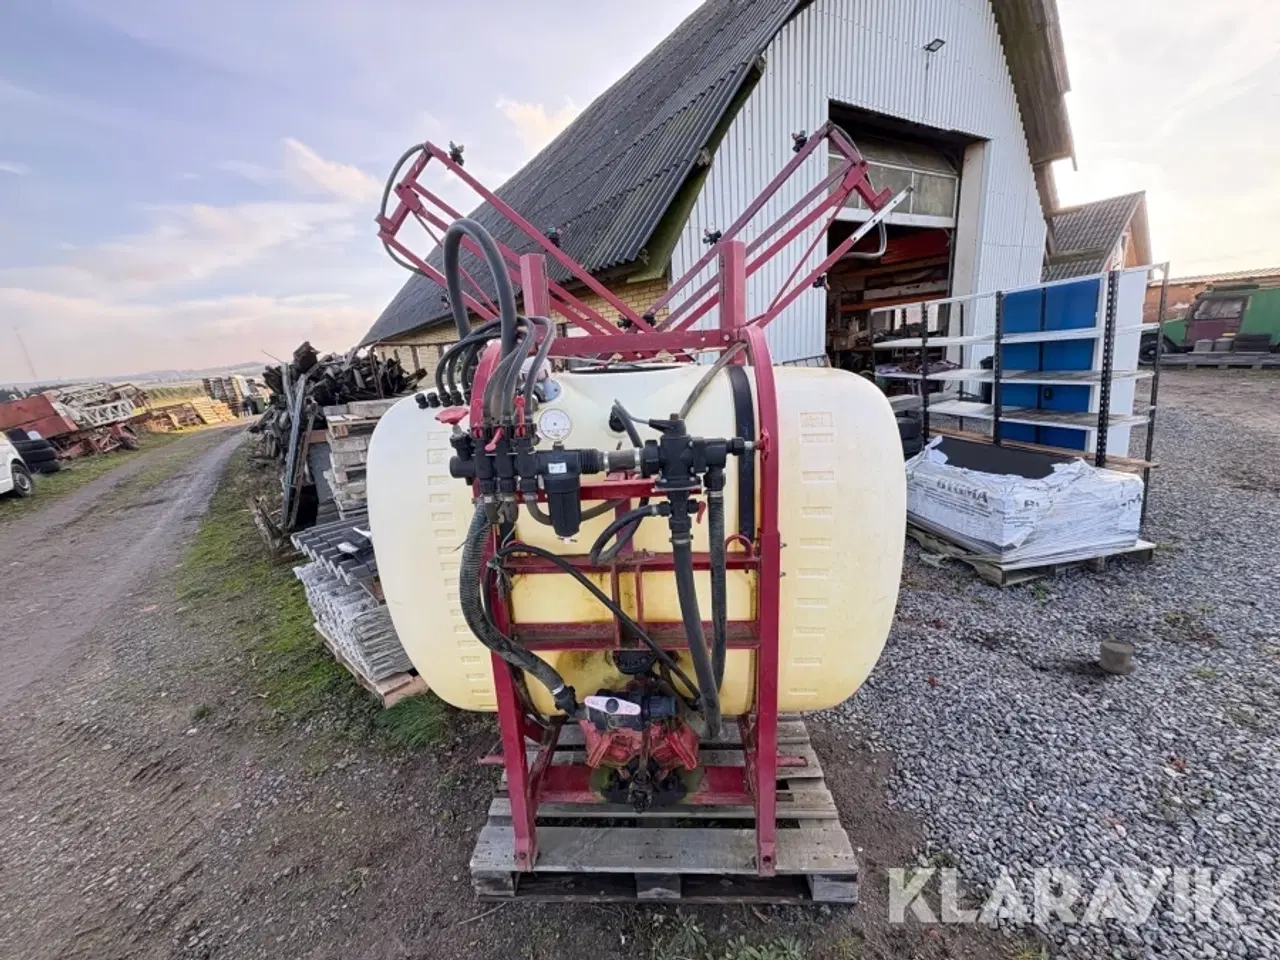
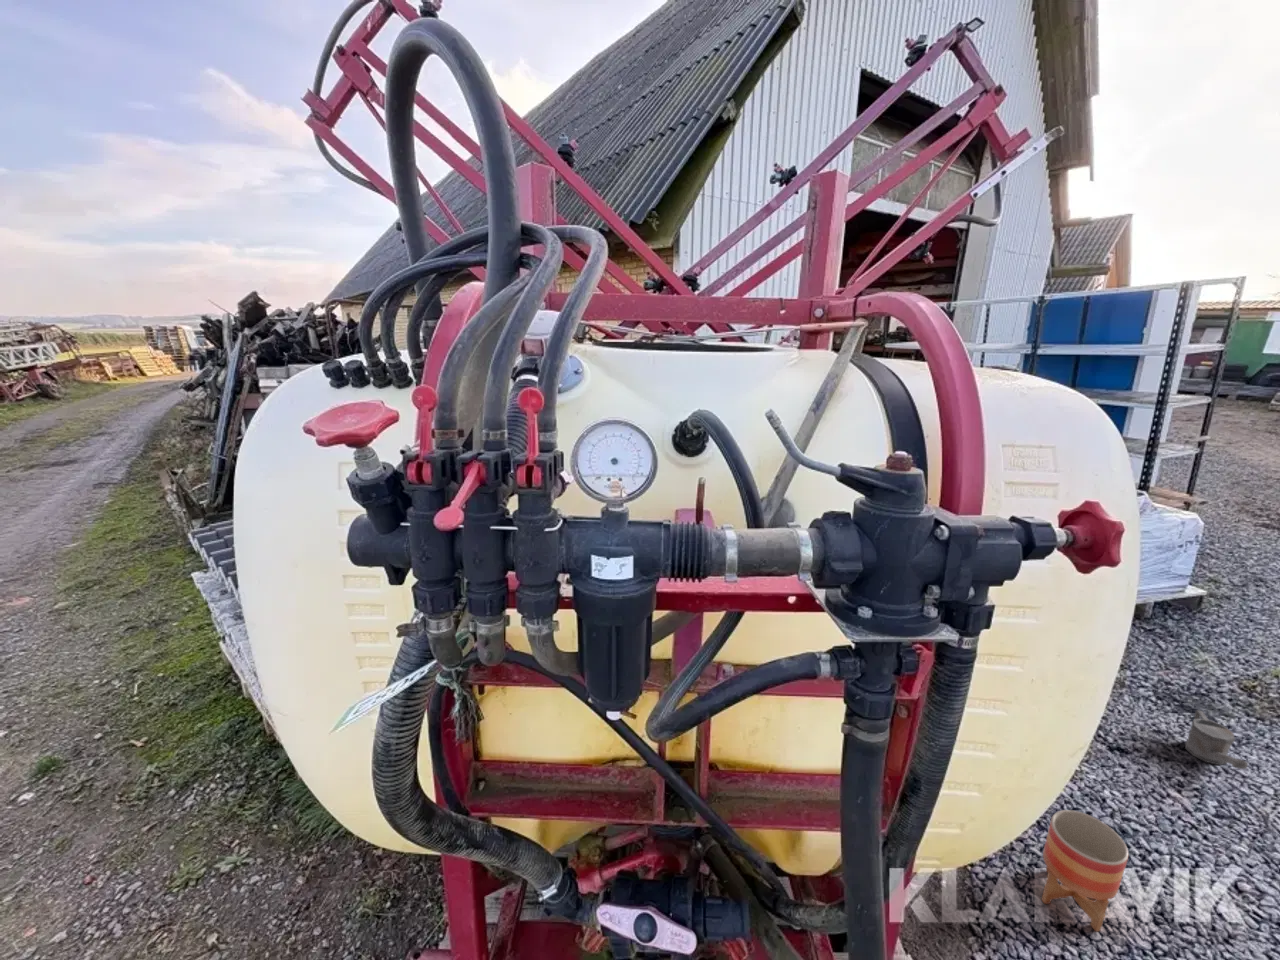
planter: none [948,696,1003,783] -> present [1042,810,1128,931]

